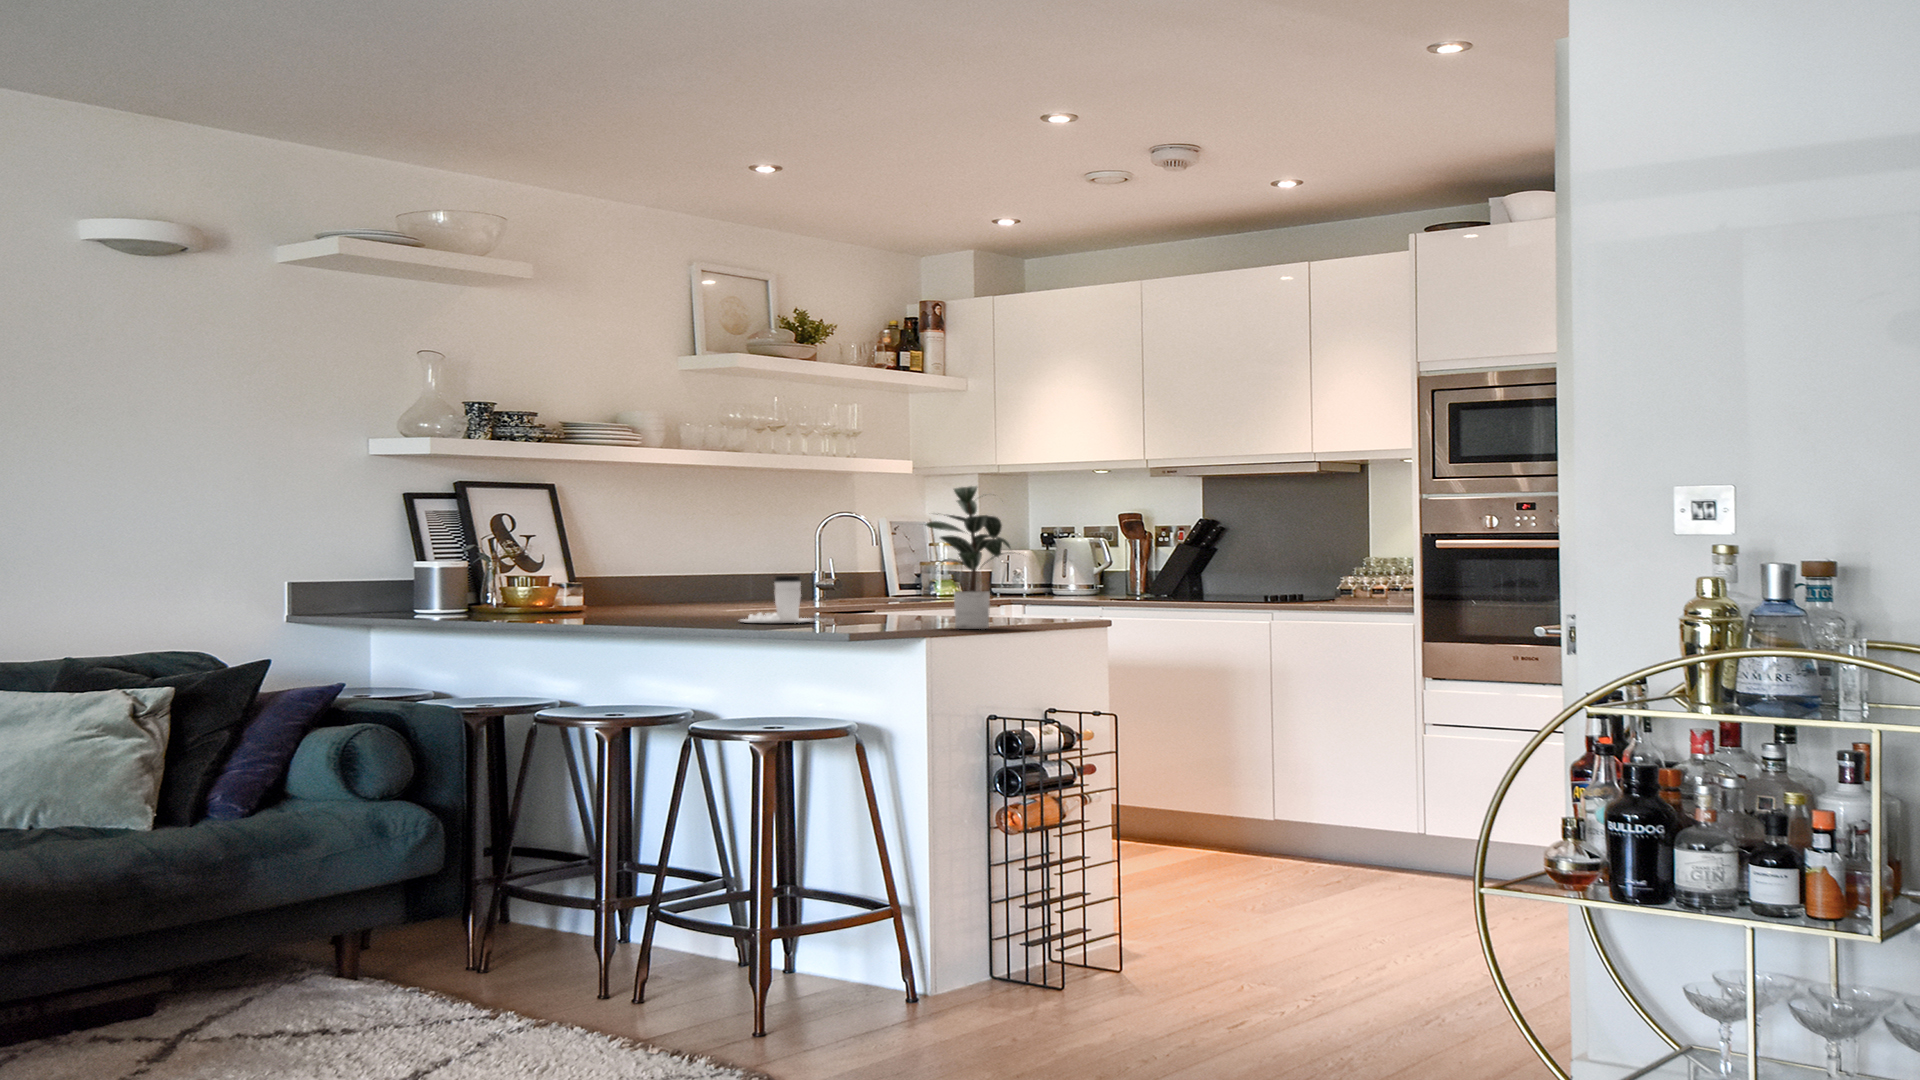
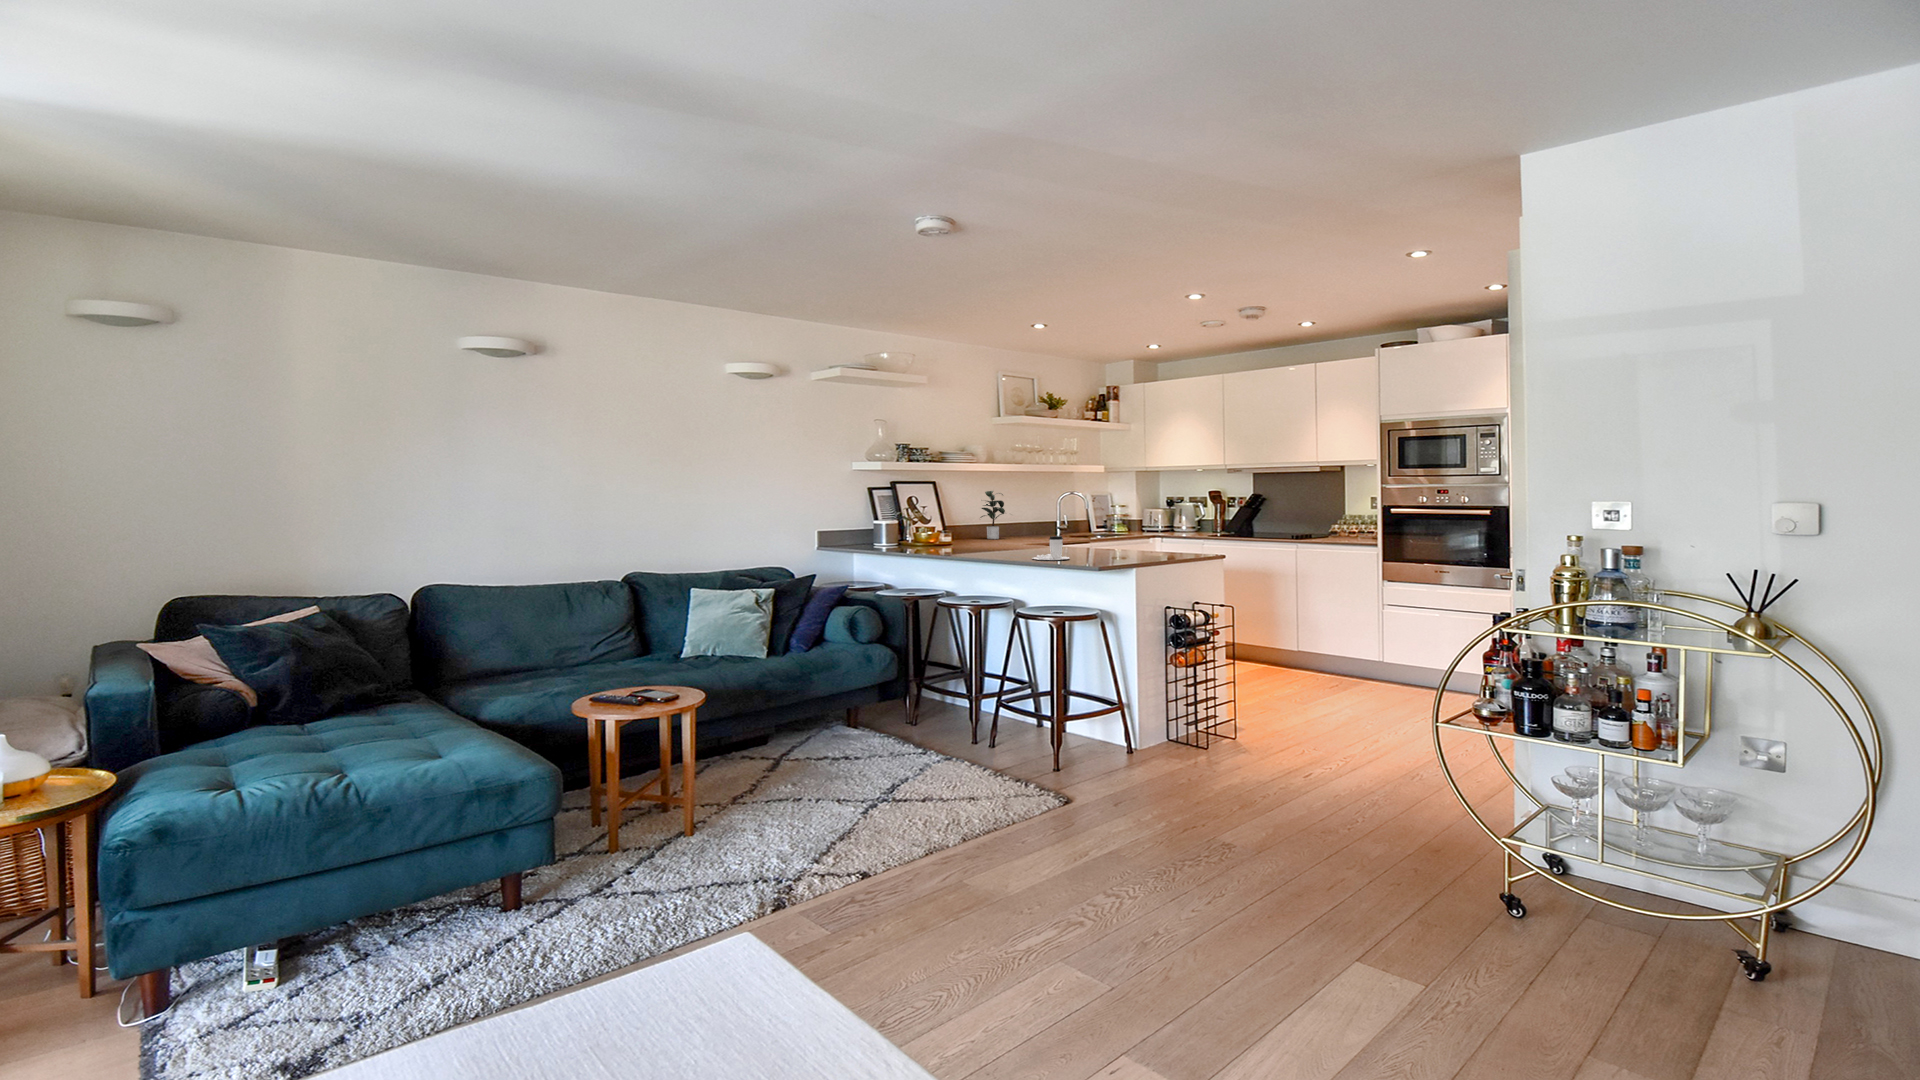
potted plant: present [926,486,1010,629] -> present [980,491,1005,539]

